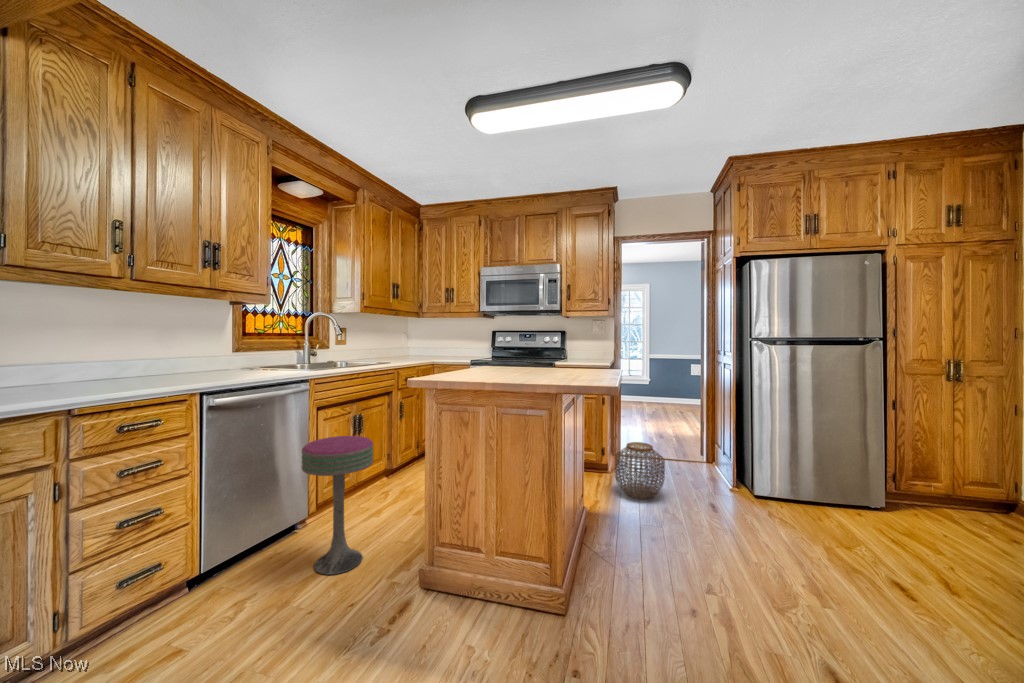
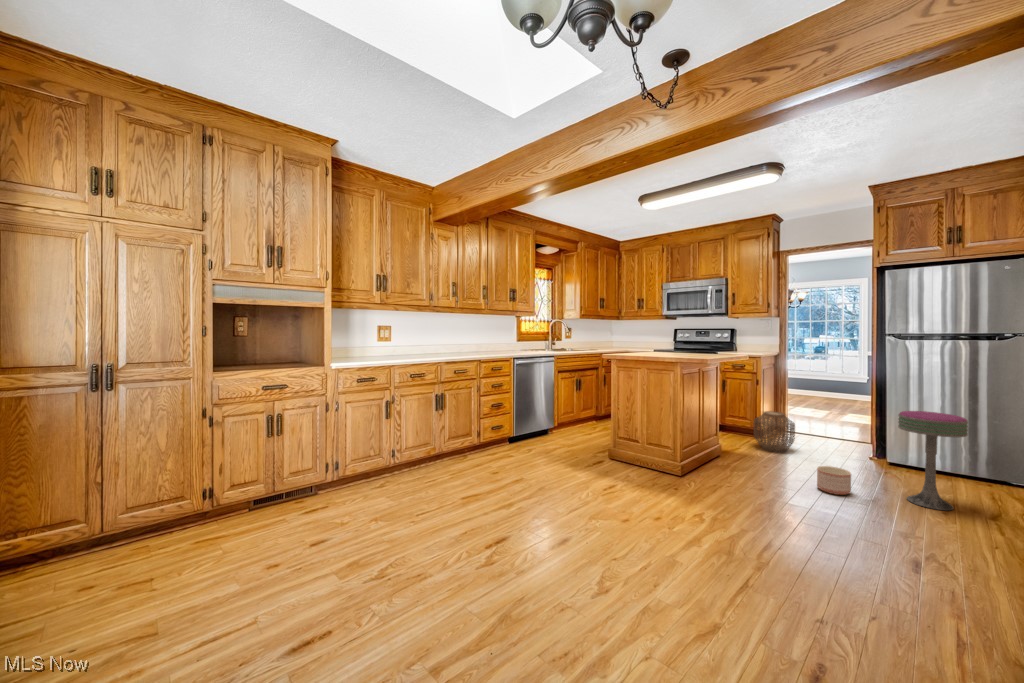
bar stool: present [302,436,373,575] -> present [898,411,968,510]
planter: none [755,539,806,591] -> present [817,466,851,495]

